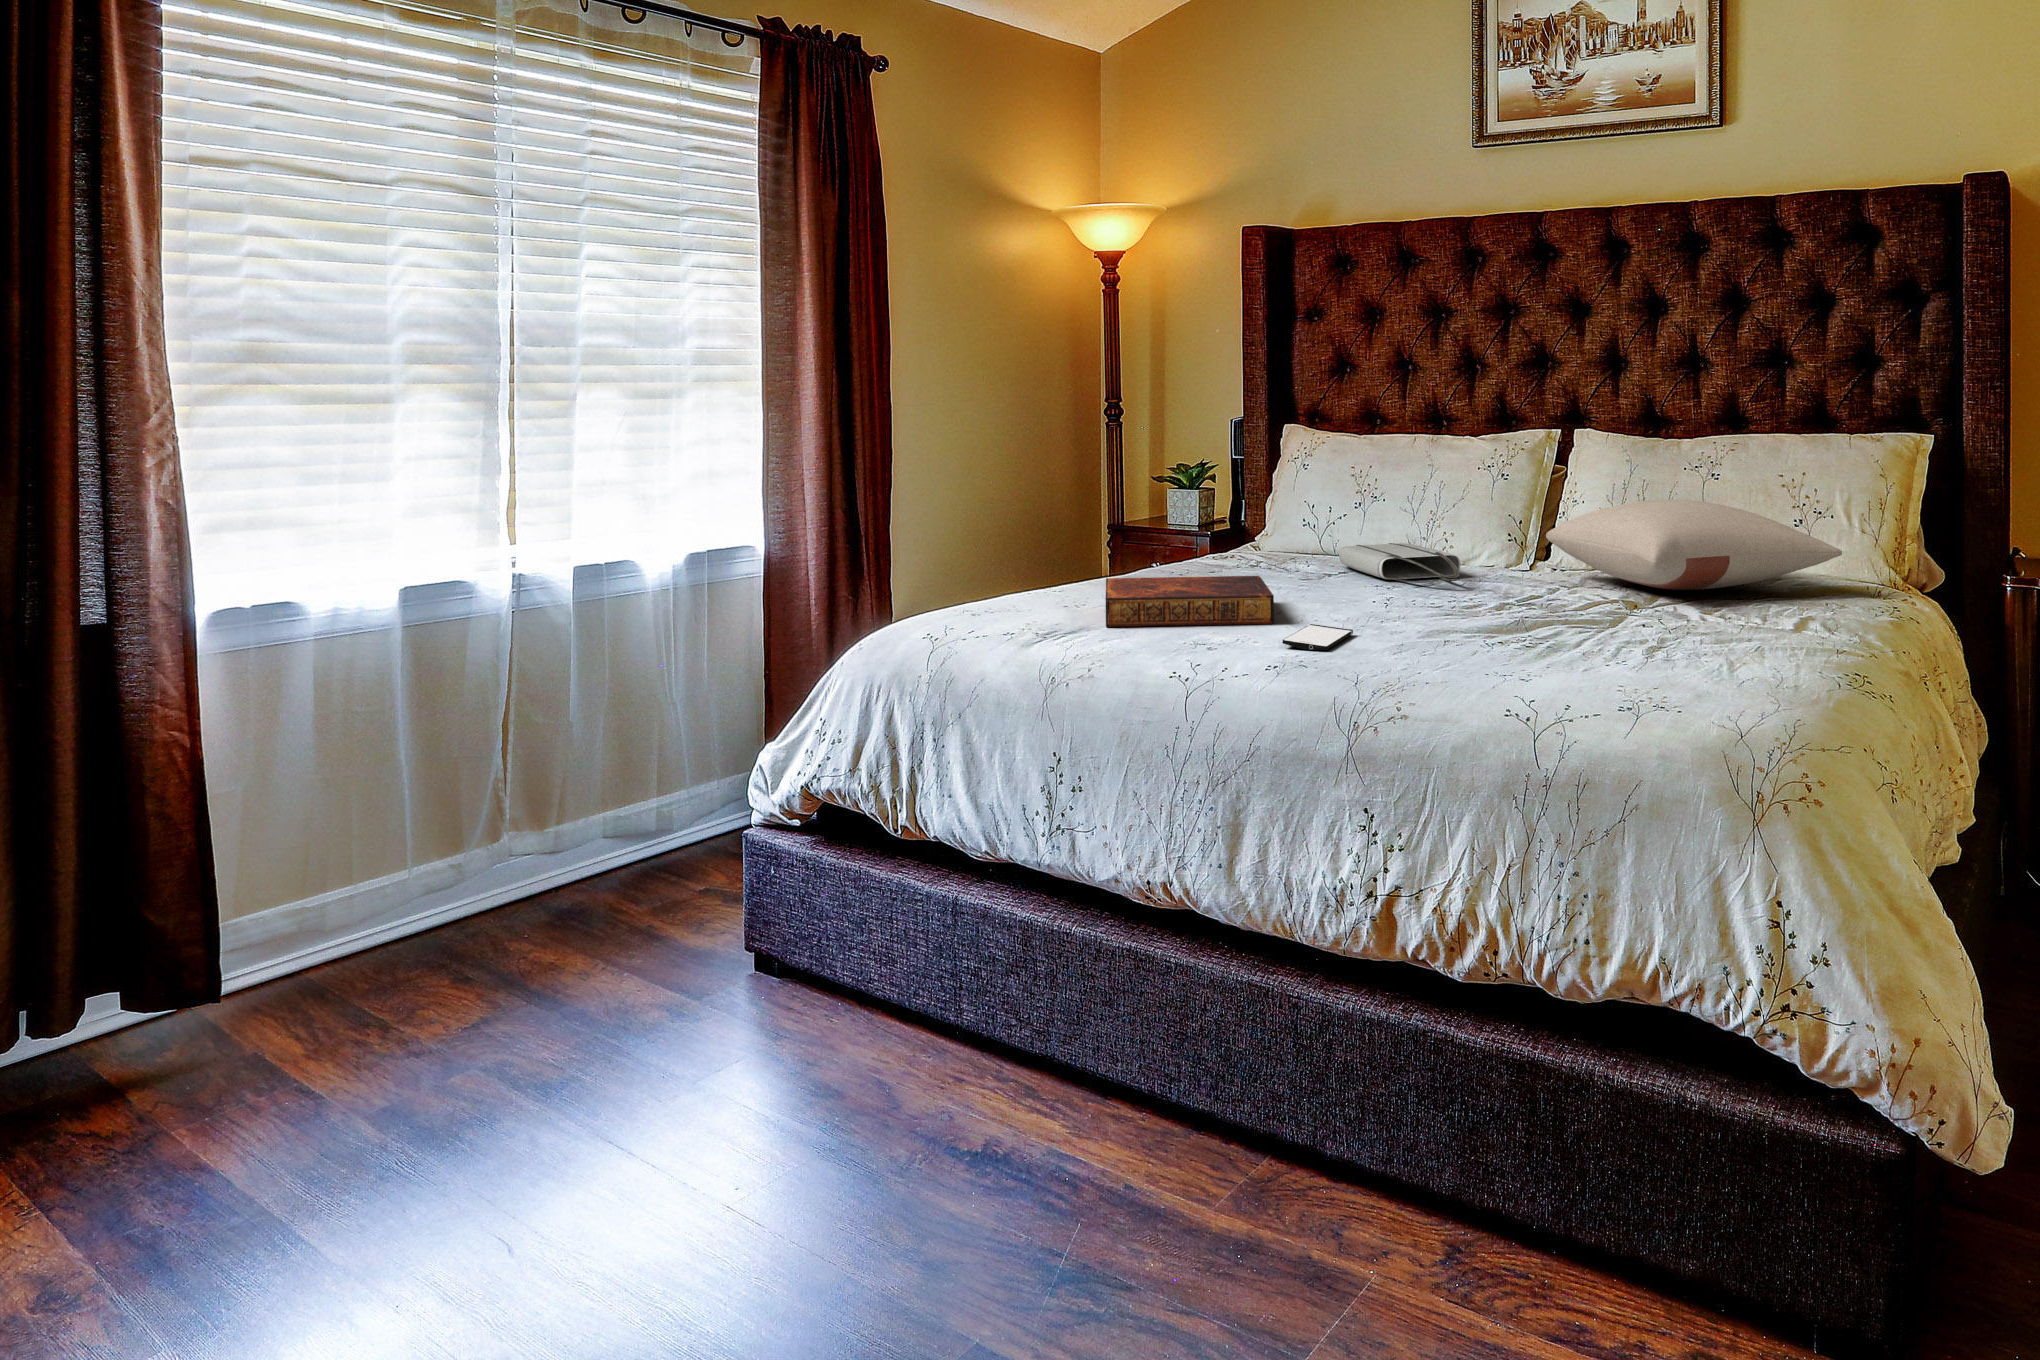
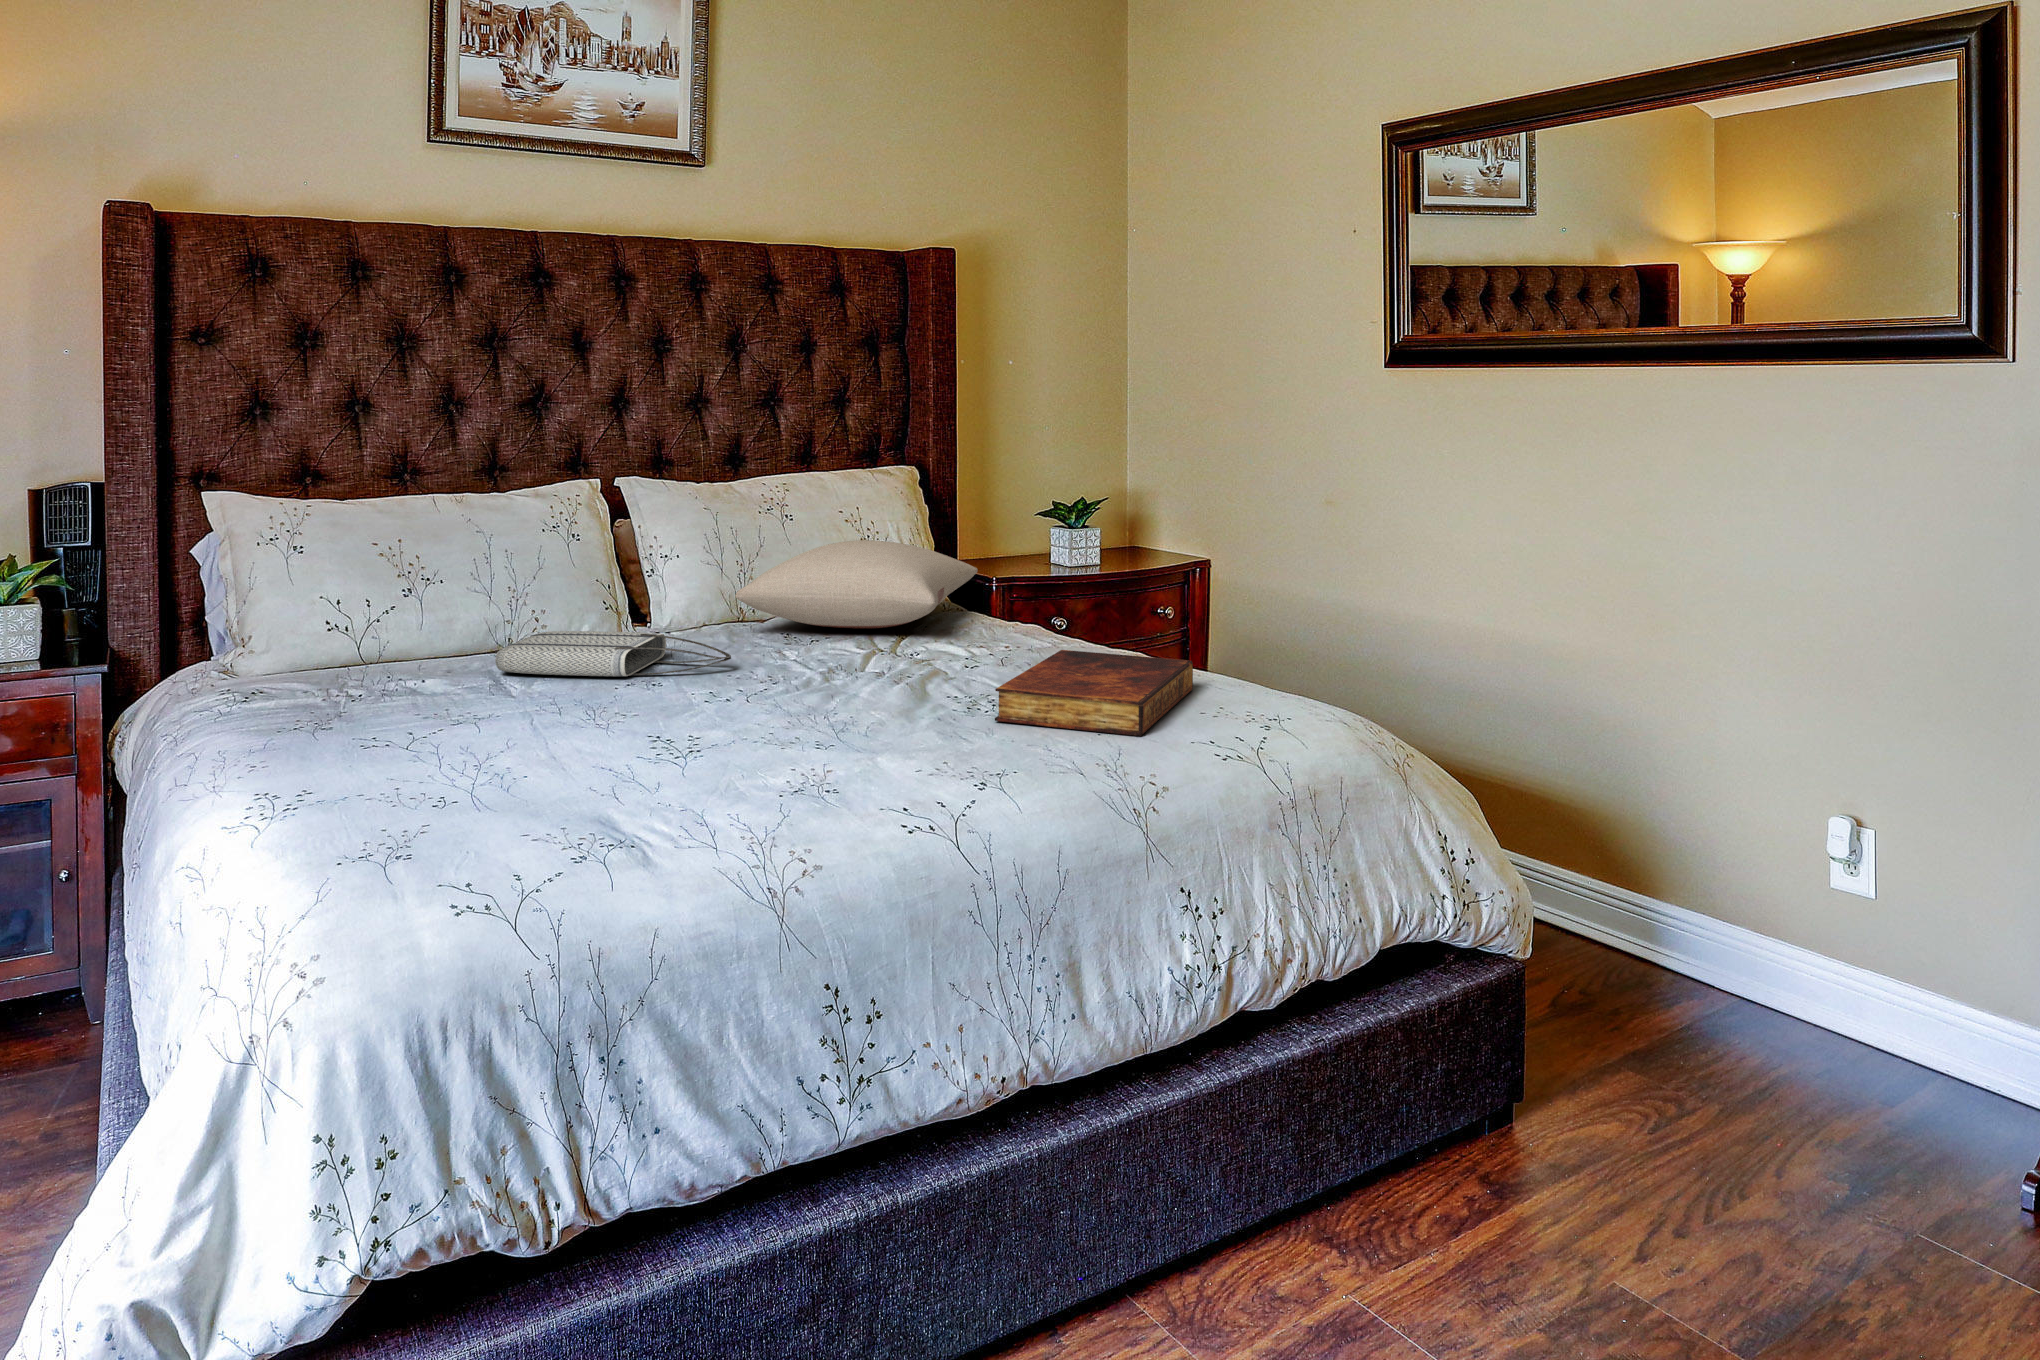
book: present [1106,576,1274,627] -> present [995,650,1193,736]
smartphone: present [1282,624,1353,650] -> none [839,731,941,763]

